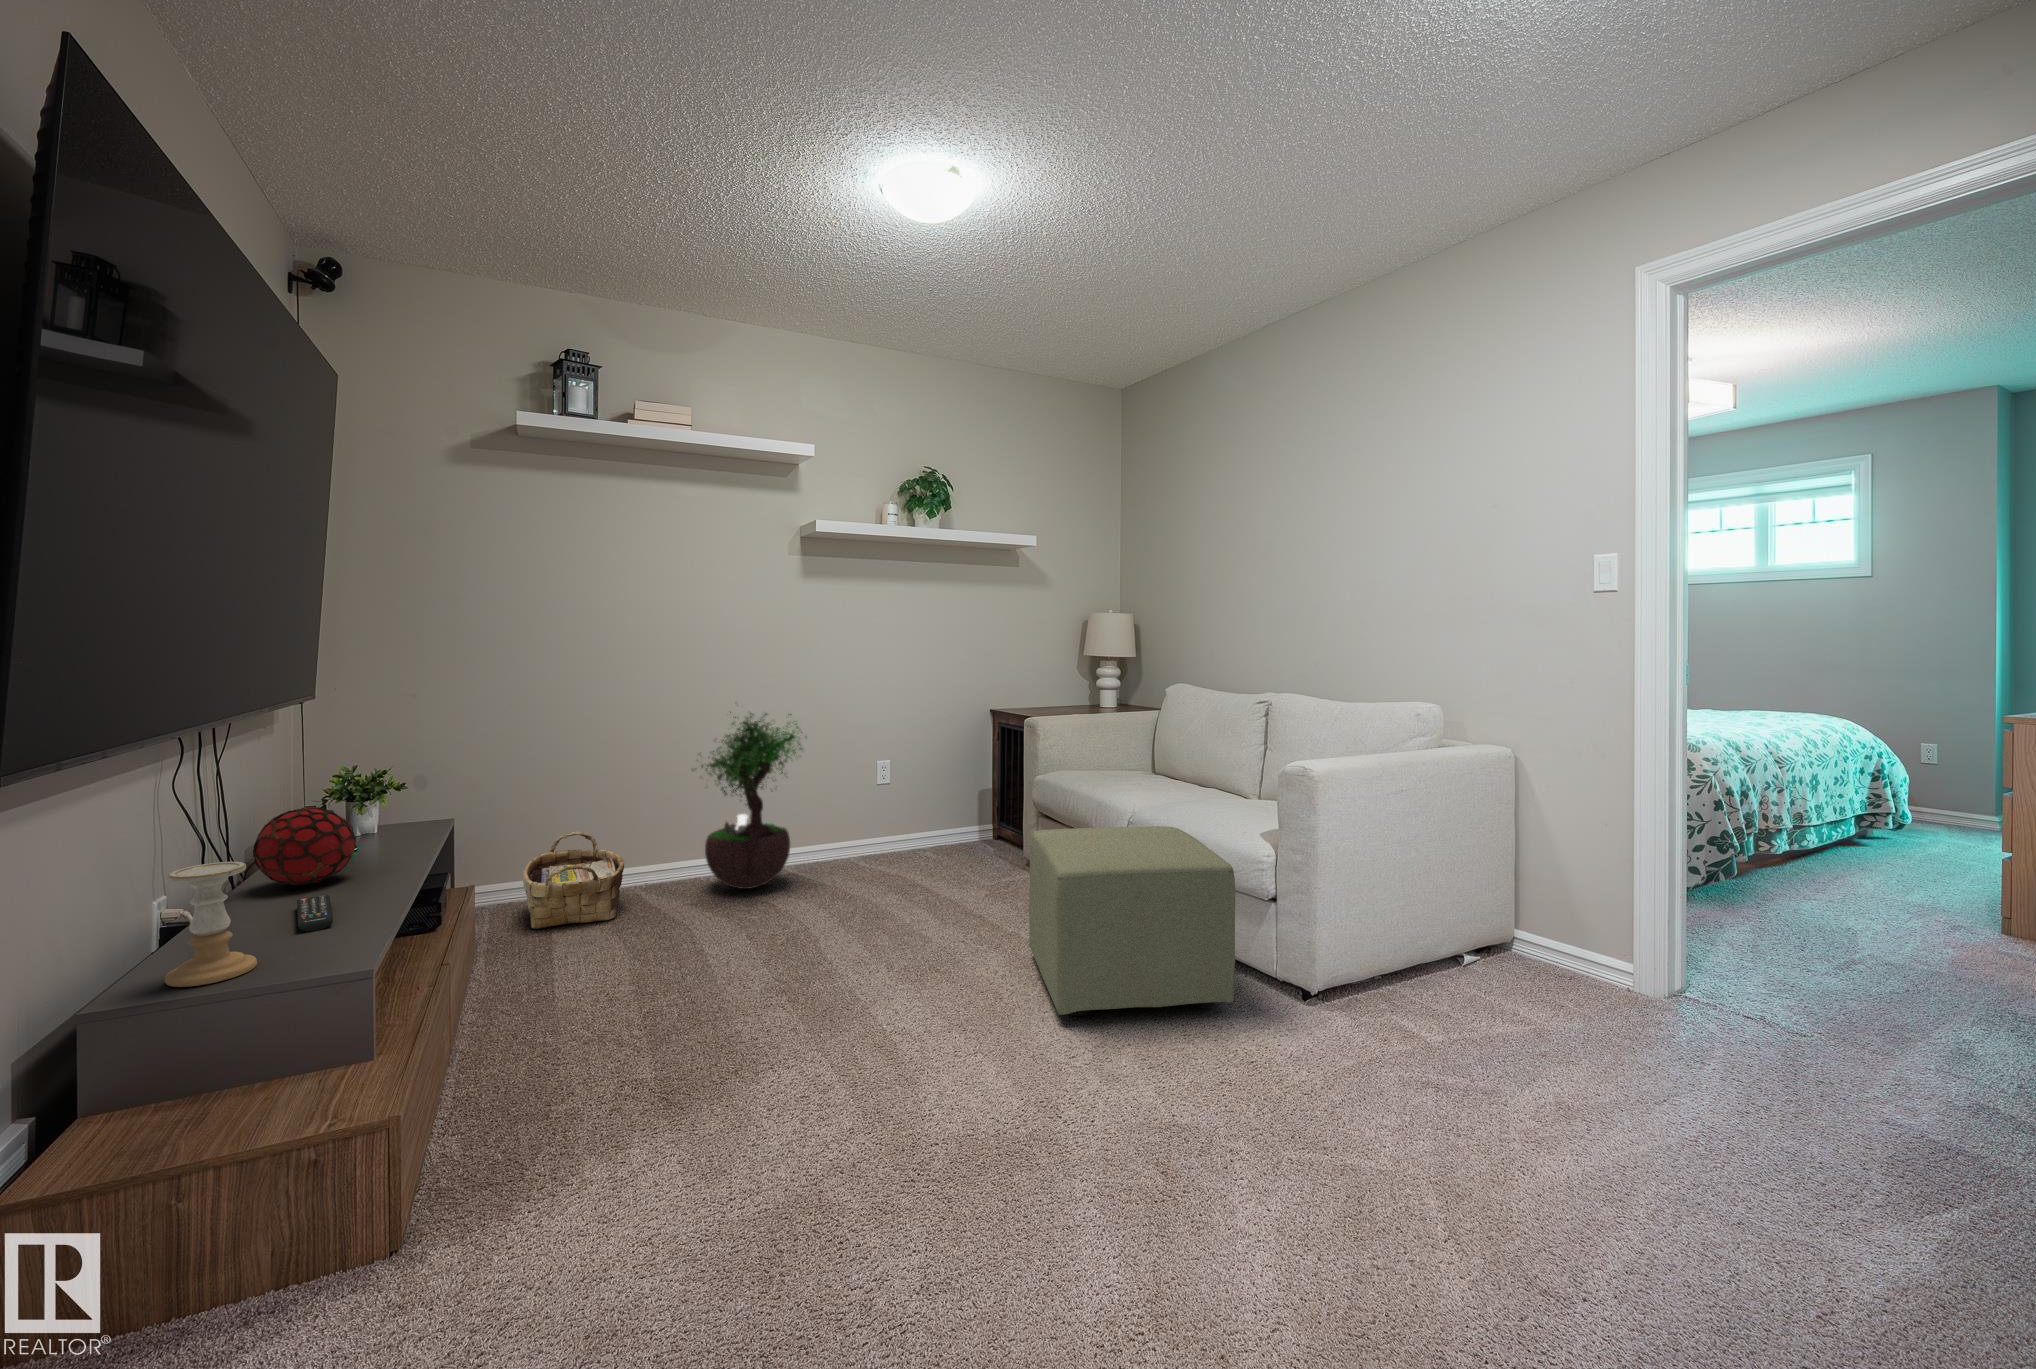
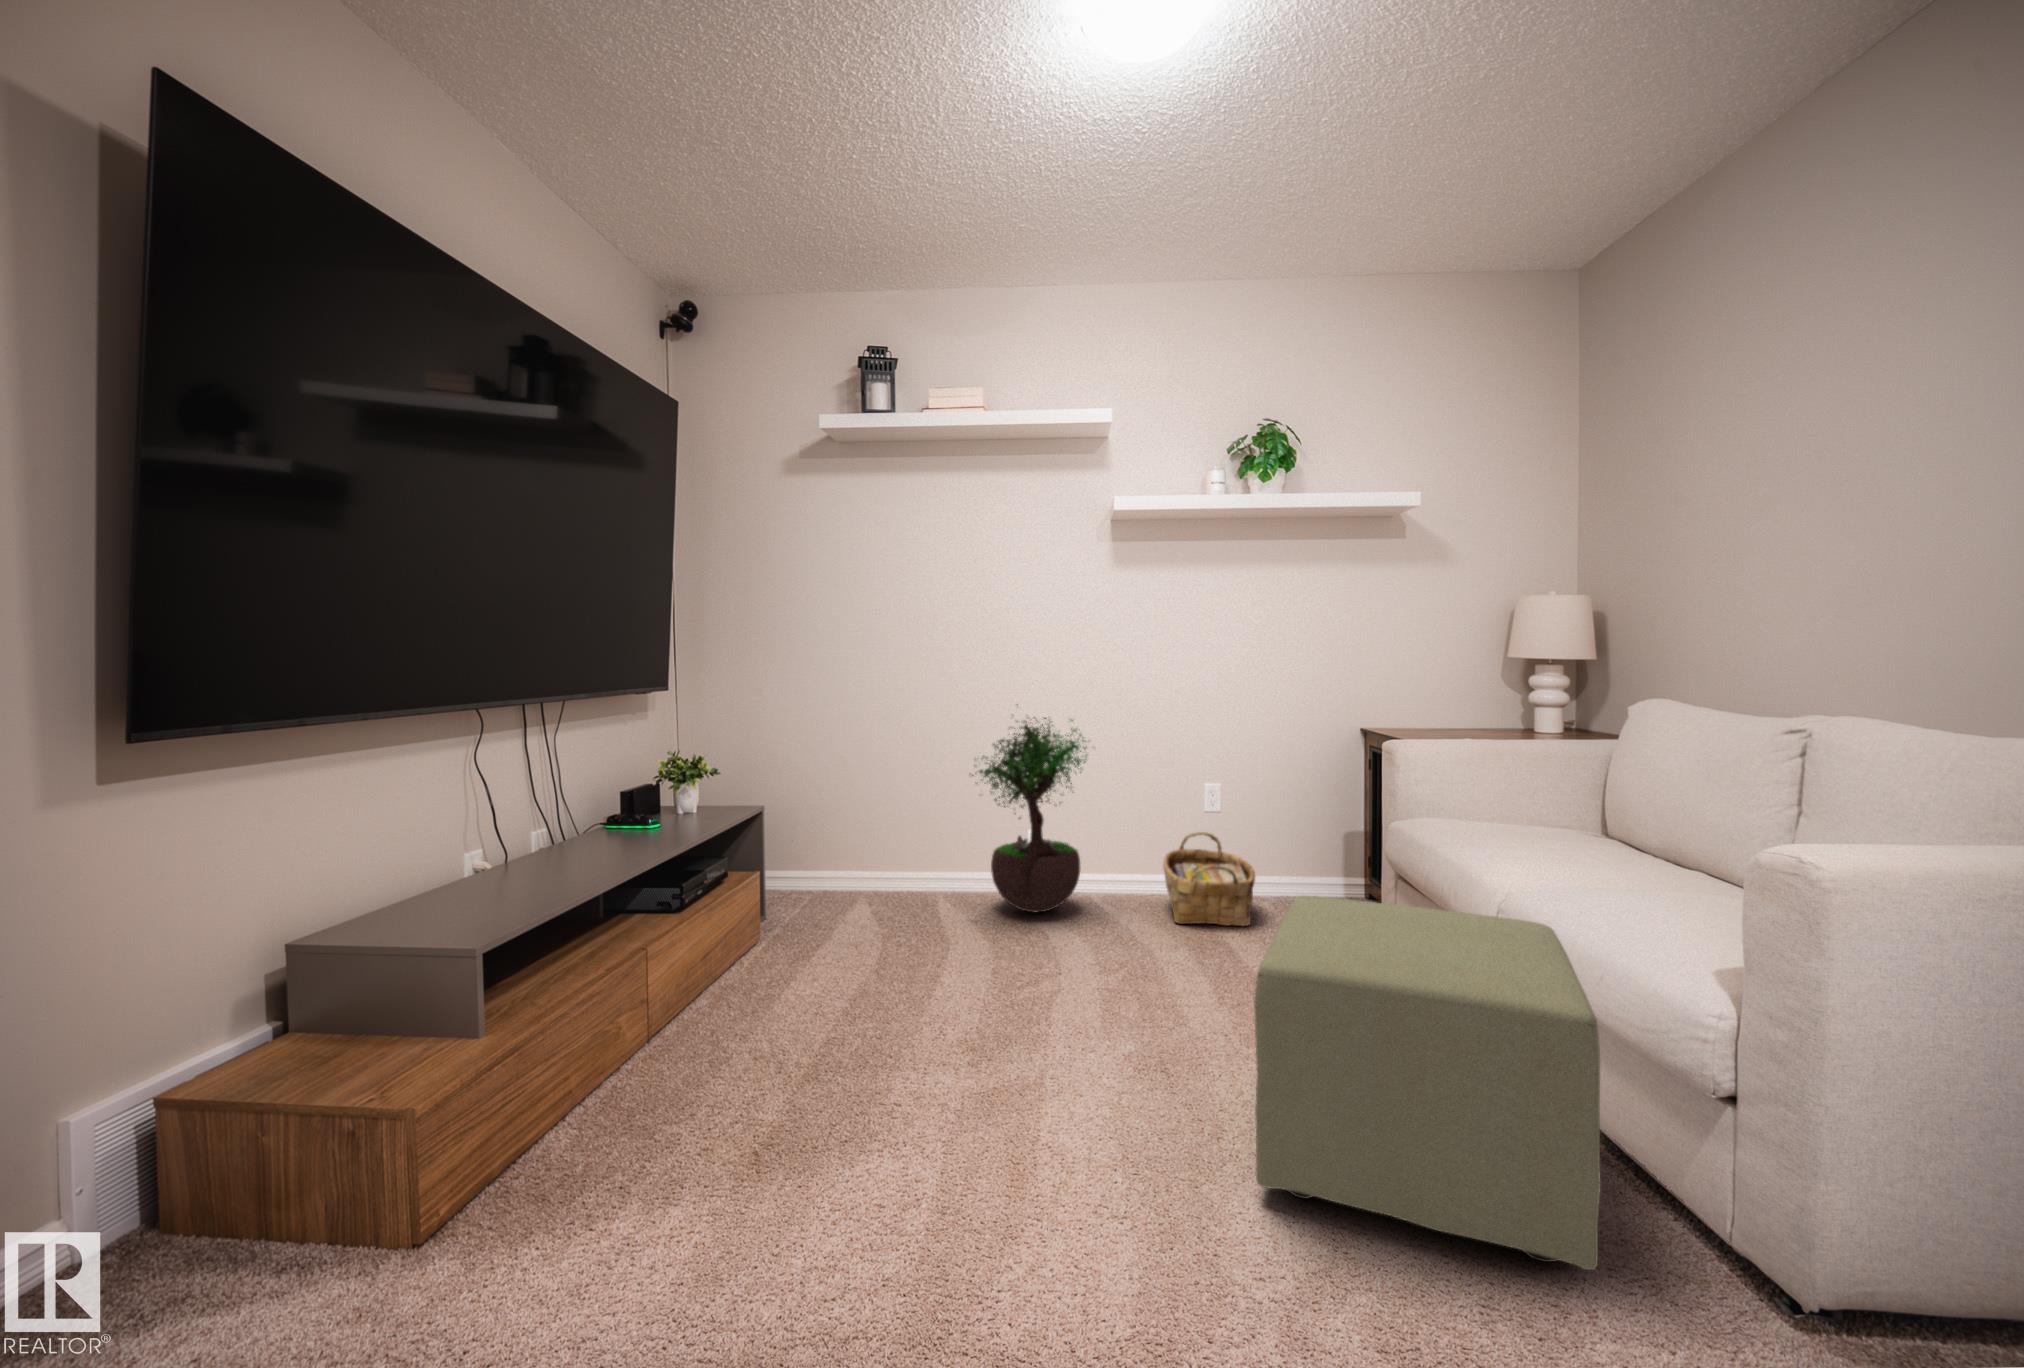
decorative orb: present [253,807,356,886] -> none [564,780,639,847]
woven basket: present [523,832,624,929] -> present [1163,832,1255,926]
candle holder: present [165,862,257,987] -> none [396,817,464,921]
remote control: present [297,895,333,931] -> none [526,858,585,888]

